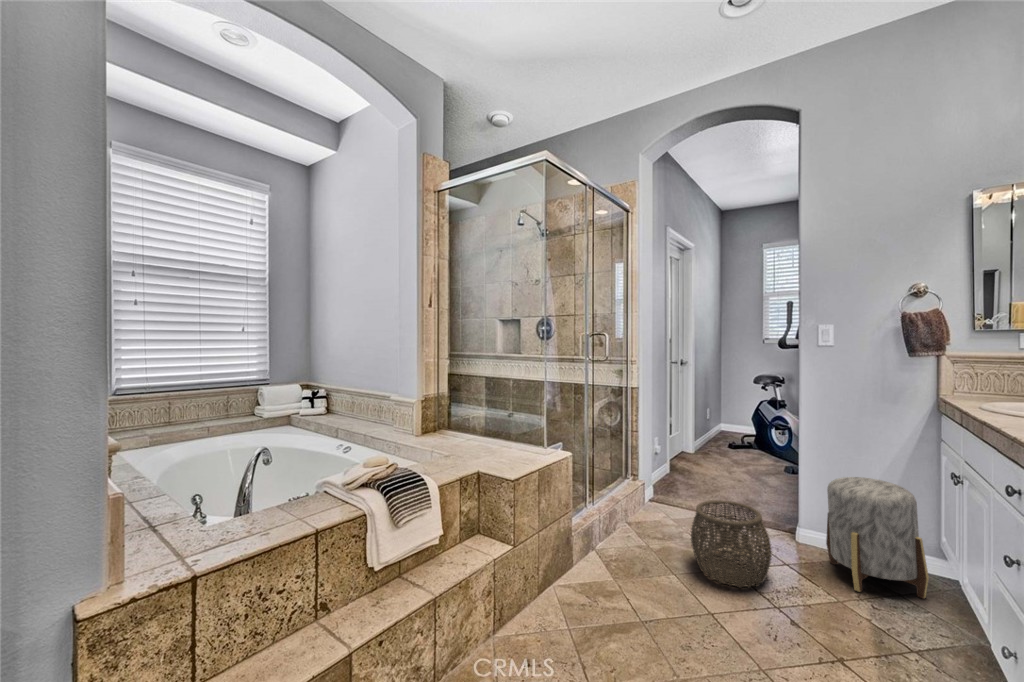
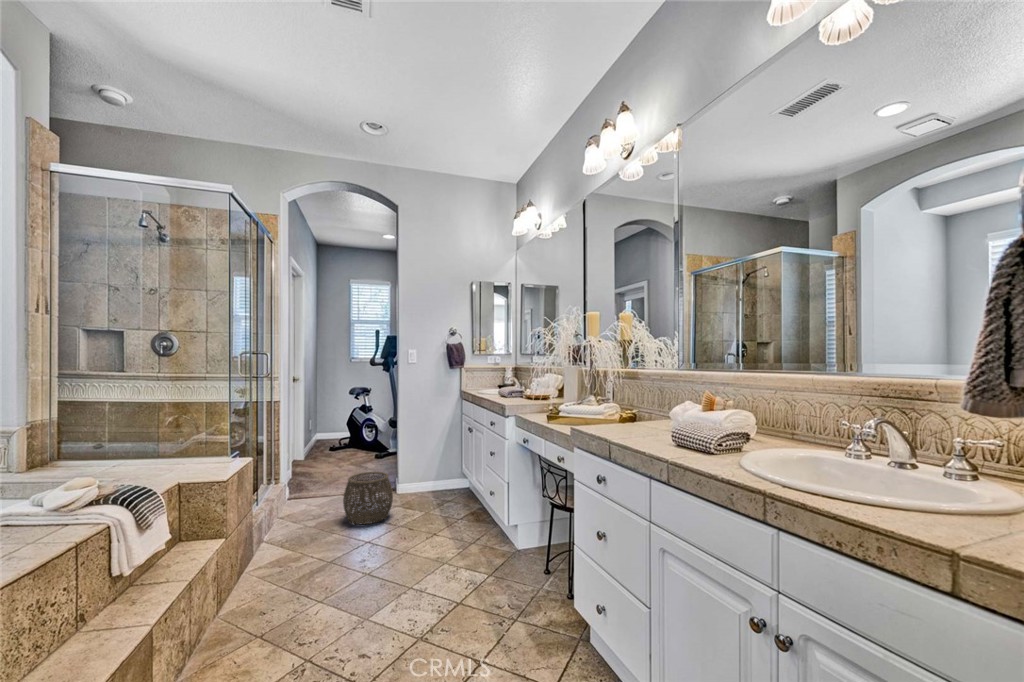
stool: present [826,477,929,599] -> none [415,442,459,505]

